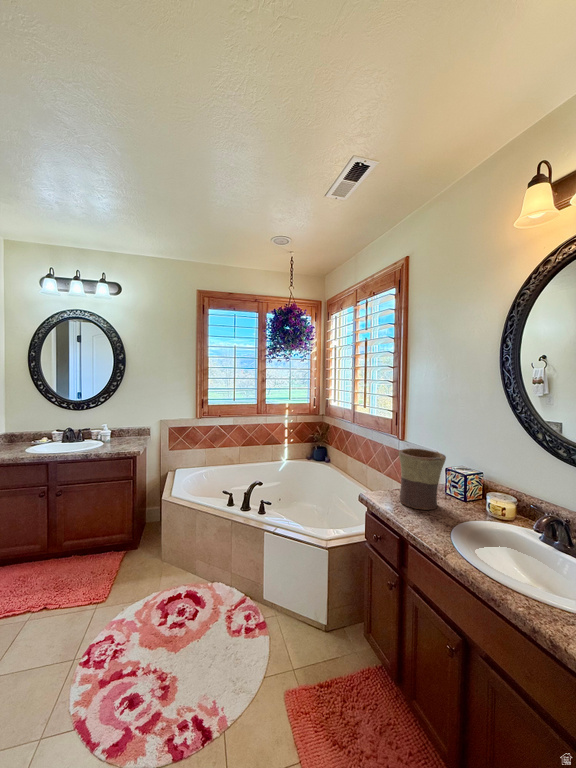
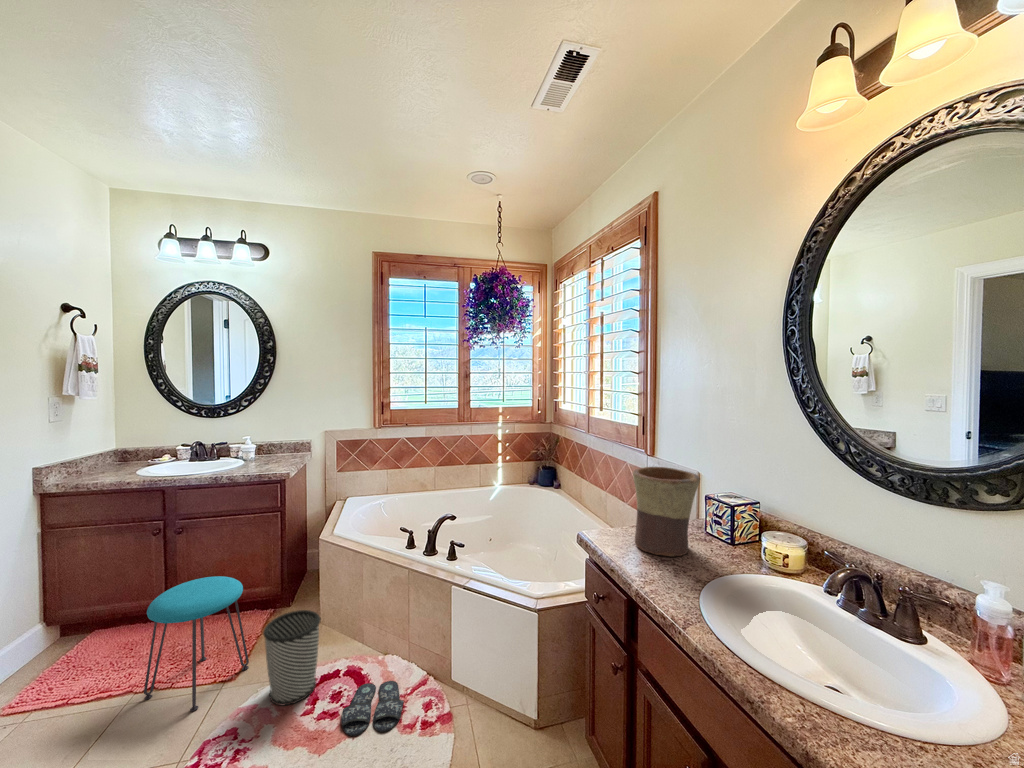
stool: none [40,527,115,624] -> present [144,576,249,711]
wastebasket: none [129,550,169,618] -> present [263,610,321,705]
slippers: none [188,600,230,639] -> present [341,681,404,736]

